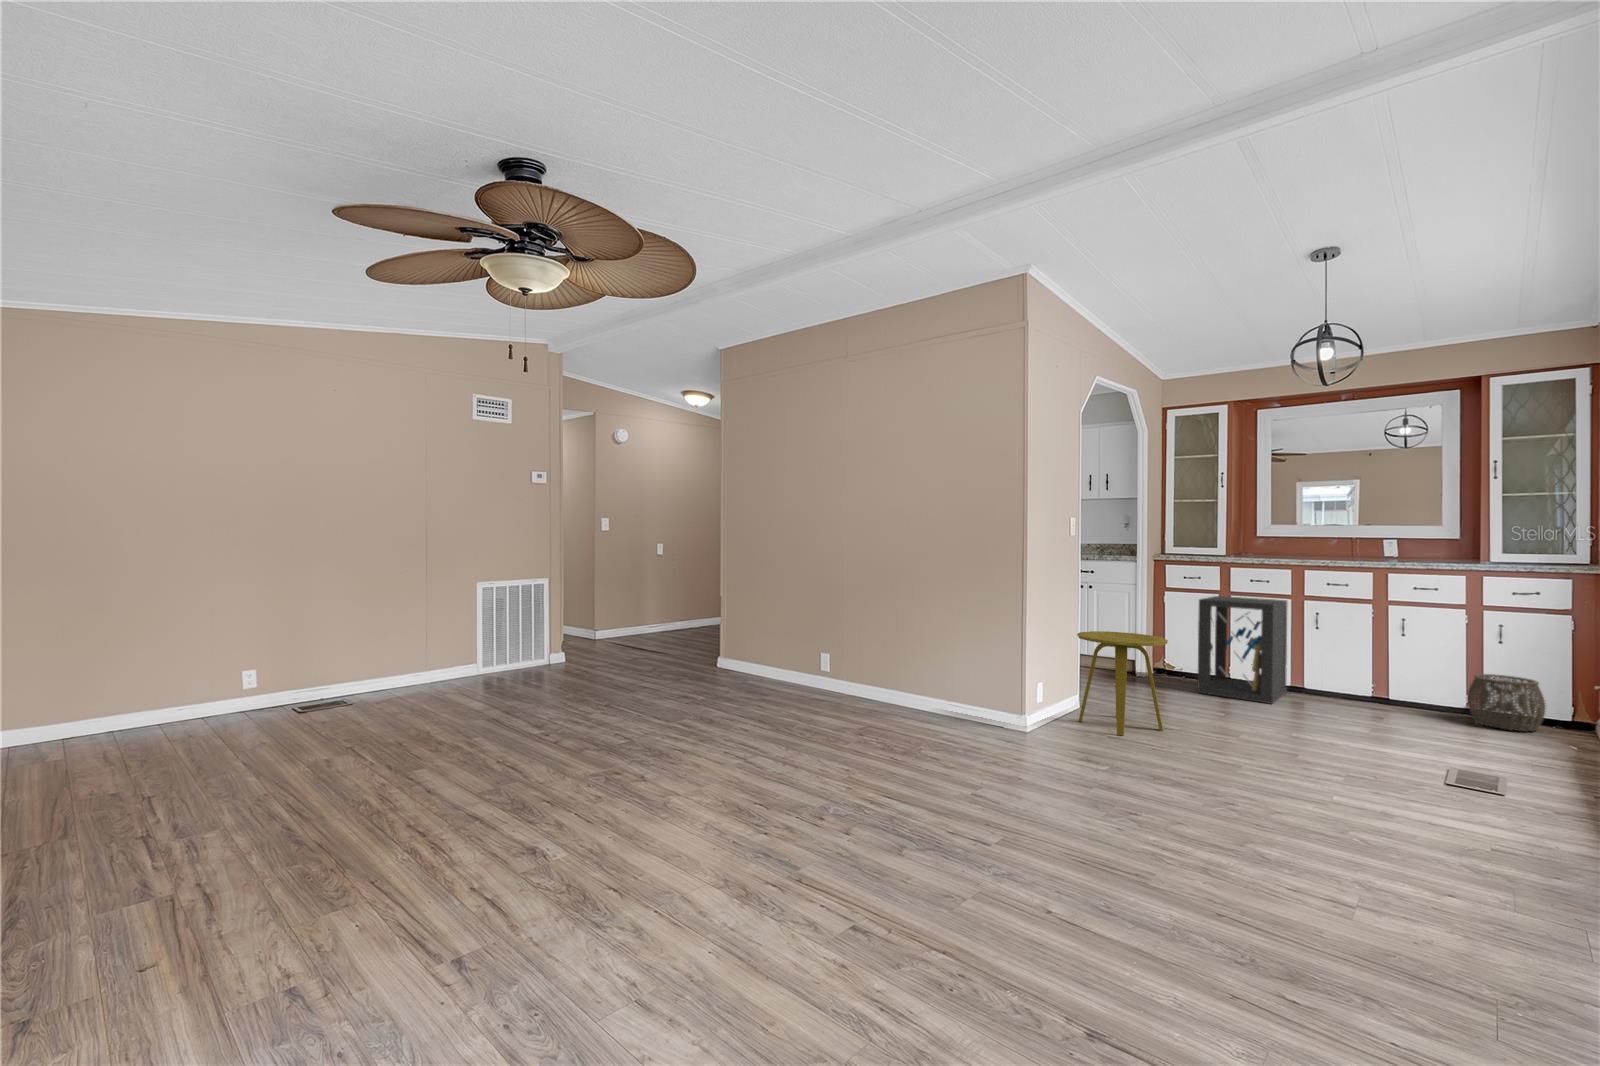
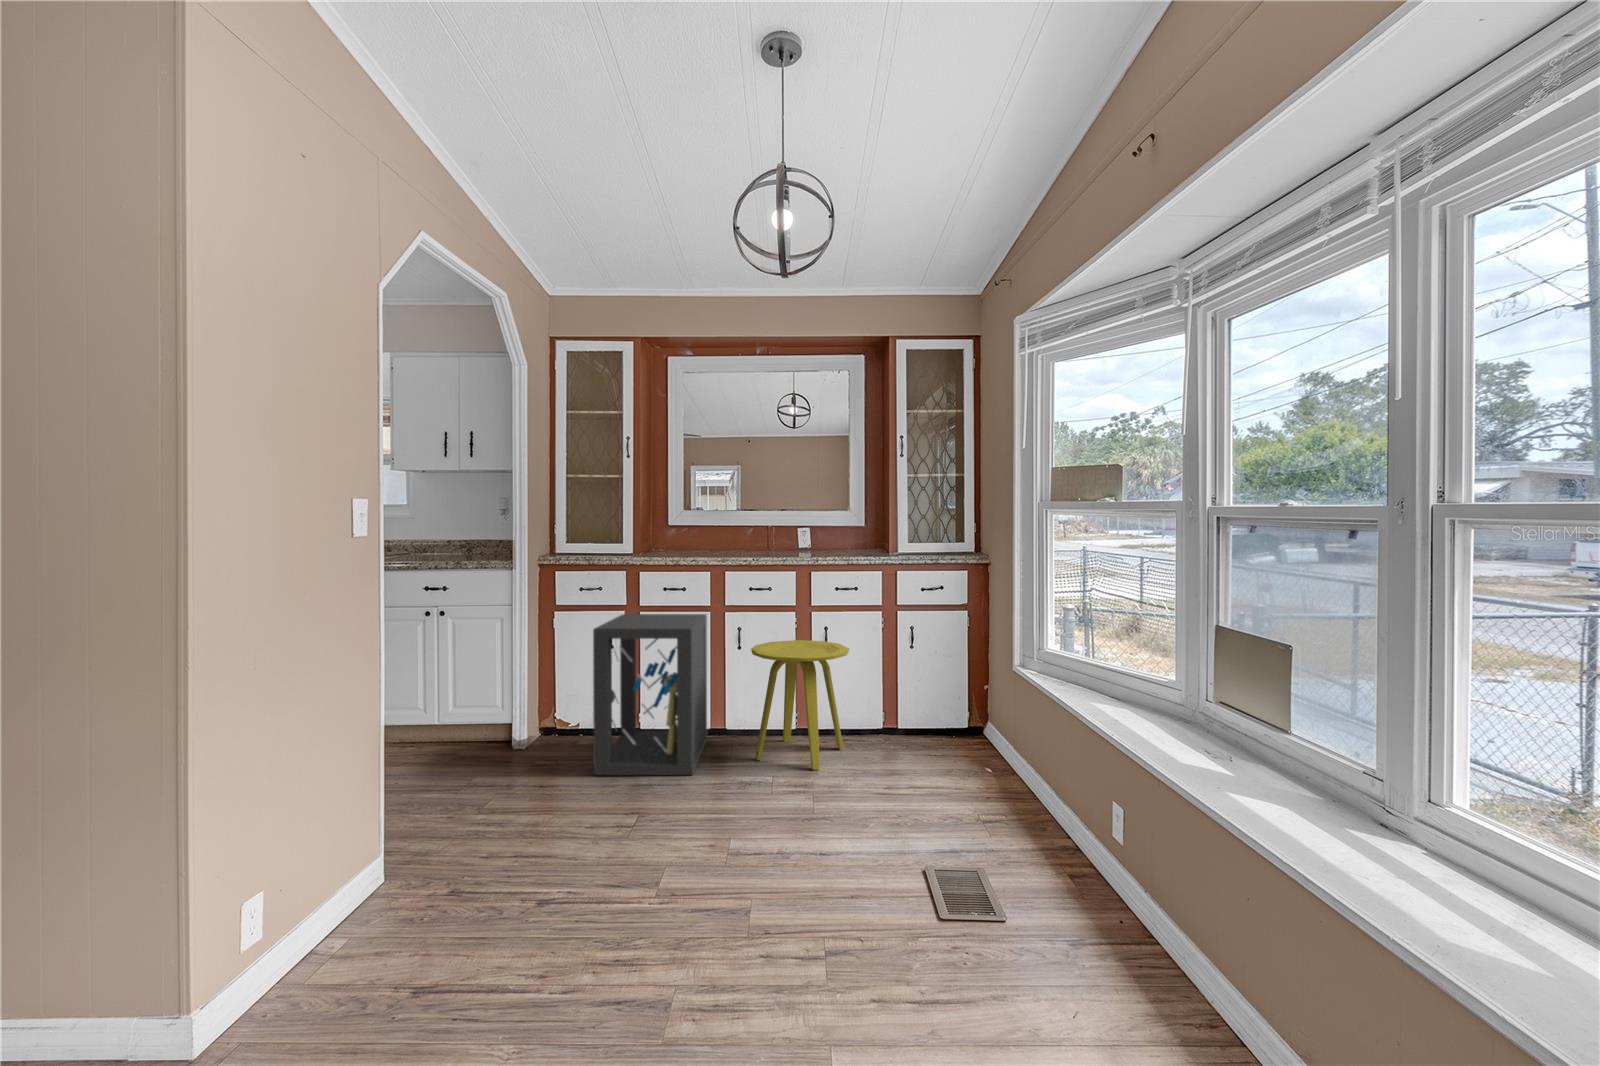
side table: present [1077,631,1168,736] -> present [751,640,849,770]
woven basket: present [1467,674,1546,732] -> none [887,686,954,756]

